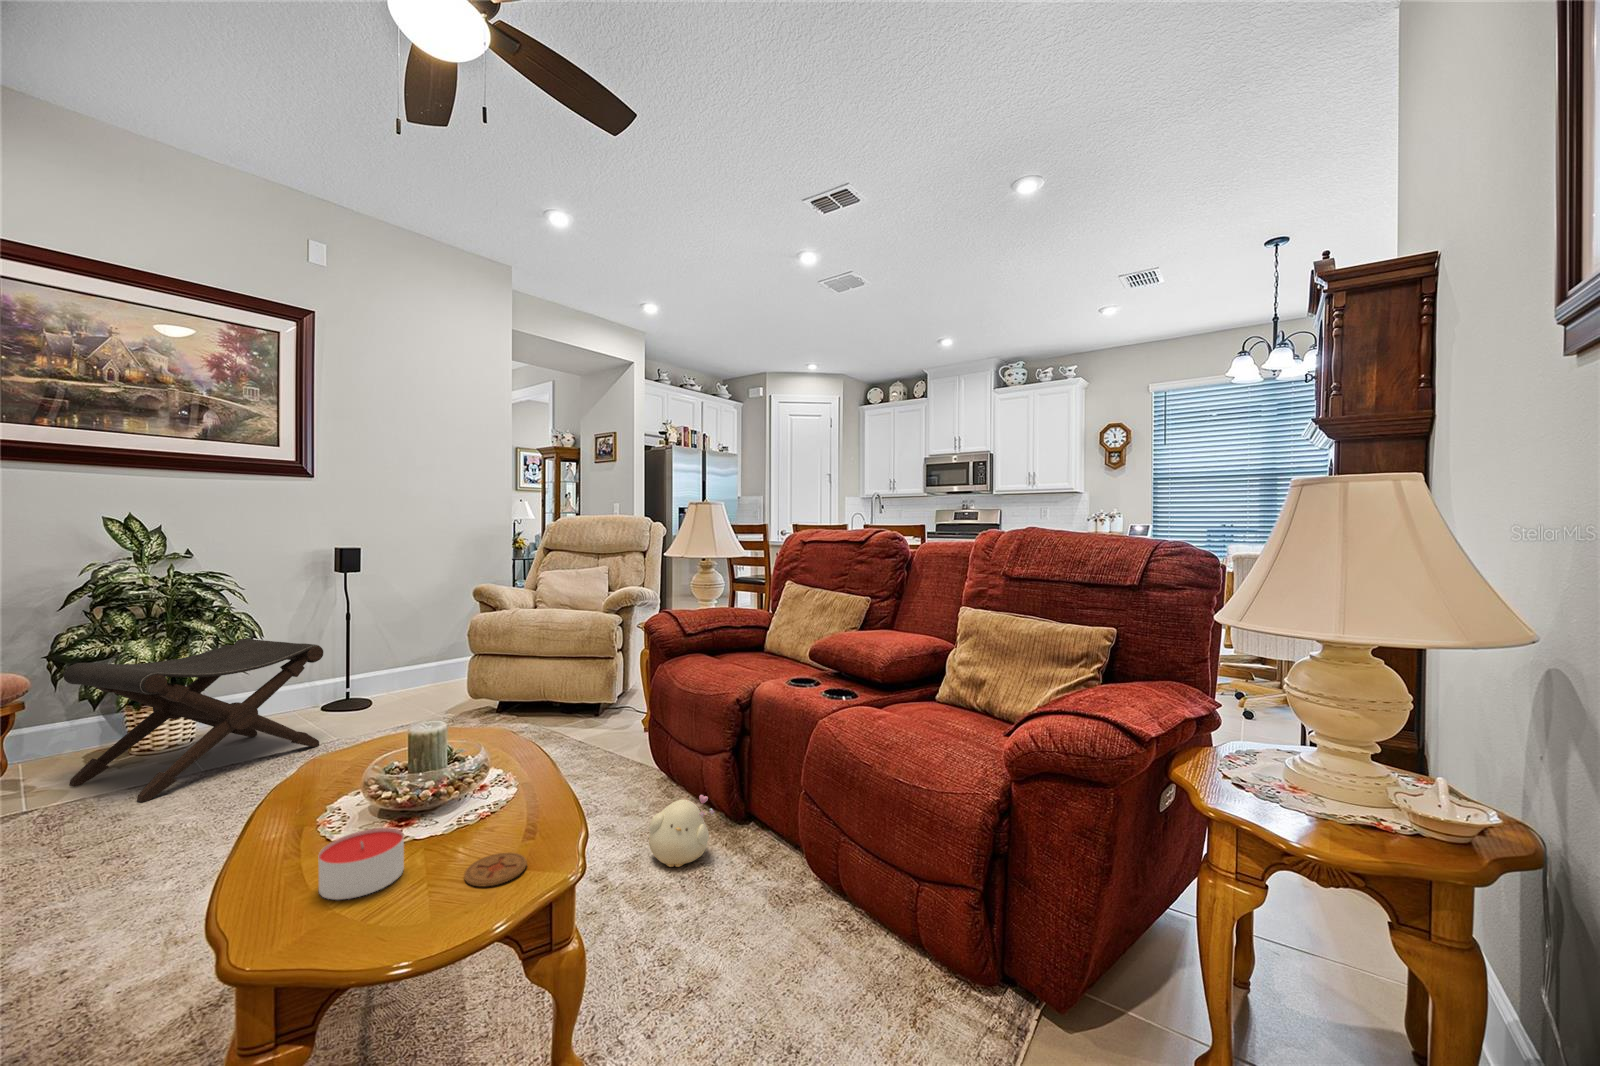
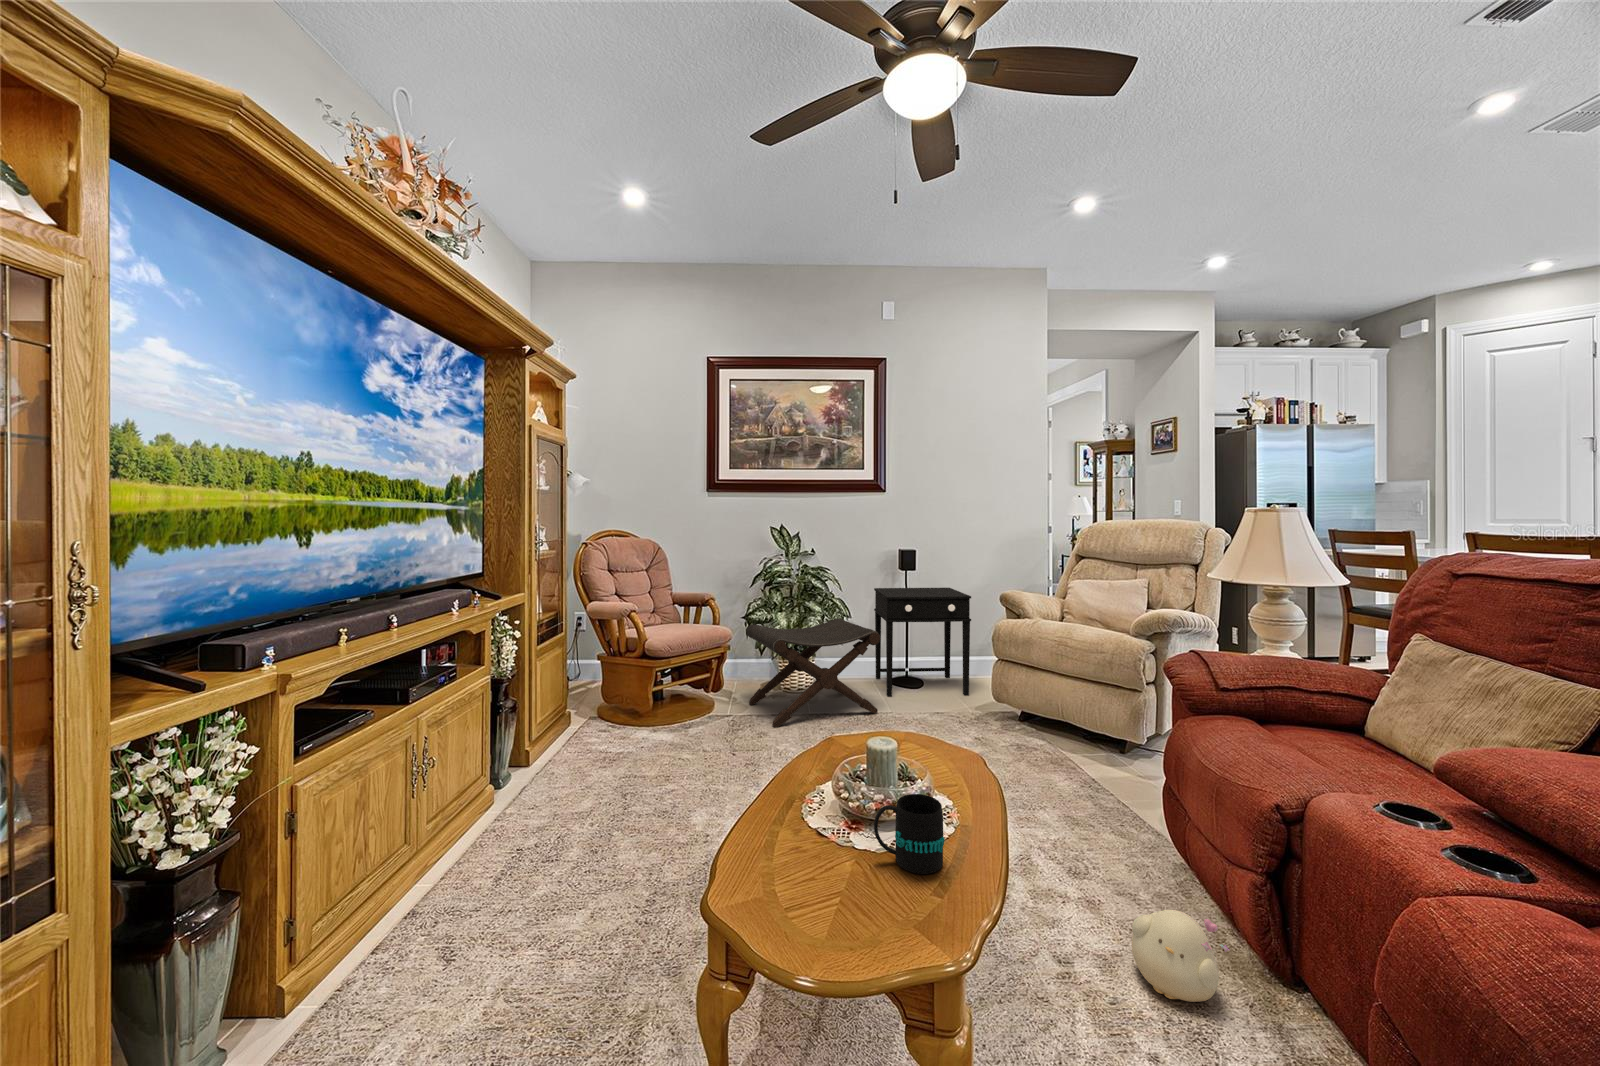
side table: none [297,589,437,726] -> present [874,588,971,697]
mug: none [446,755,522,830] -> present [874,794,945,874]
candle: present [319,828,404,900] -> none [769,829,830,893]
coaster: present [464,853,527,887] -> none [864,902,922,943]

